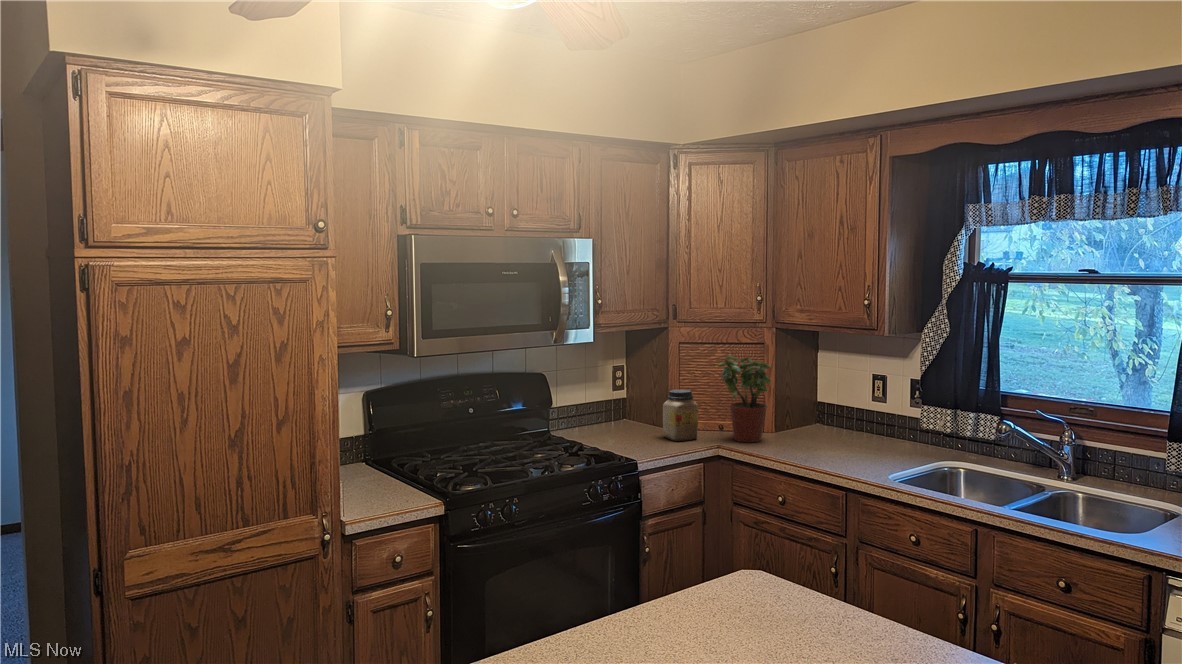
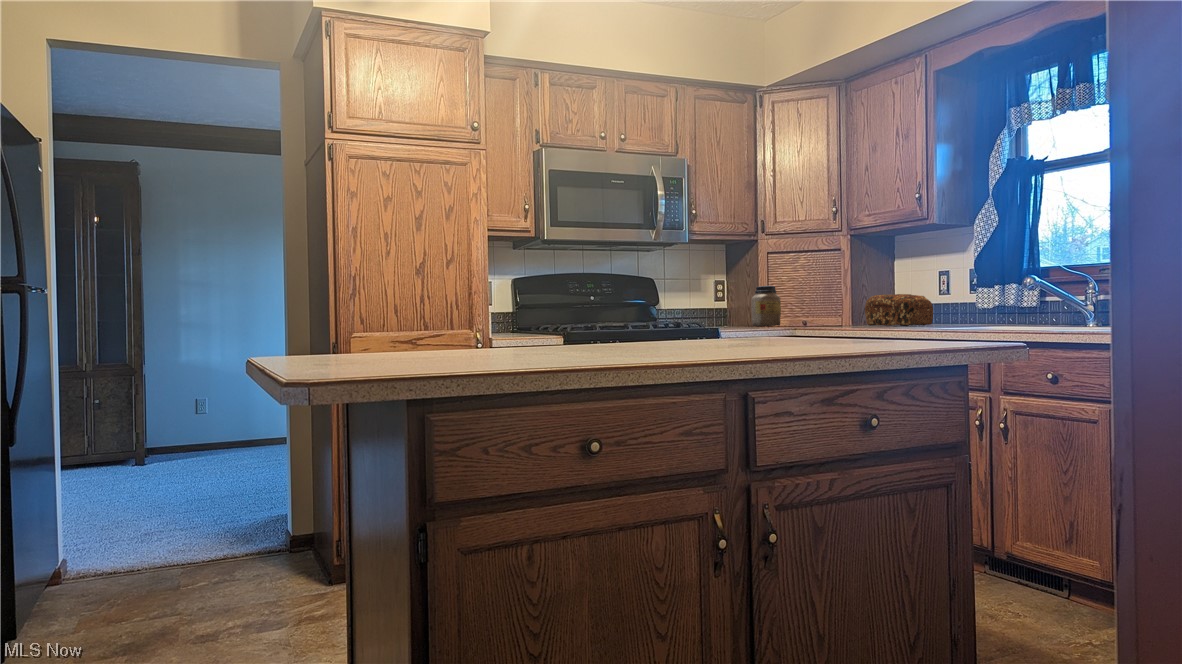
potted plant: present [718,356,771,442] -> none [795,253,842,326]
bread loaf: none [794,402,874,448] -> present [865,294,933,326]

